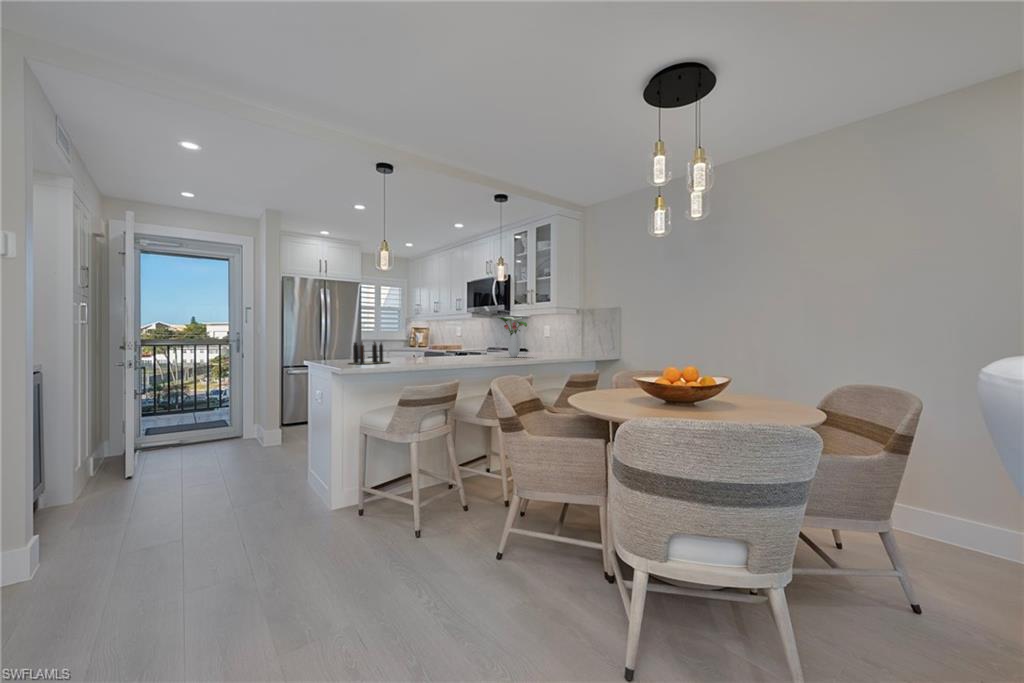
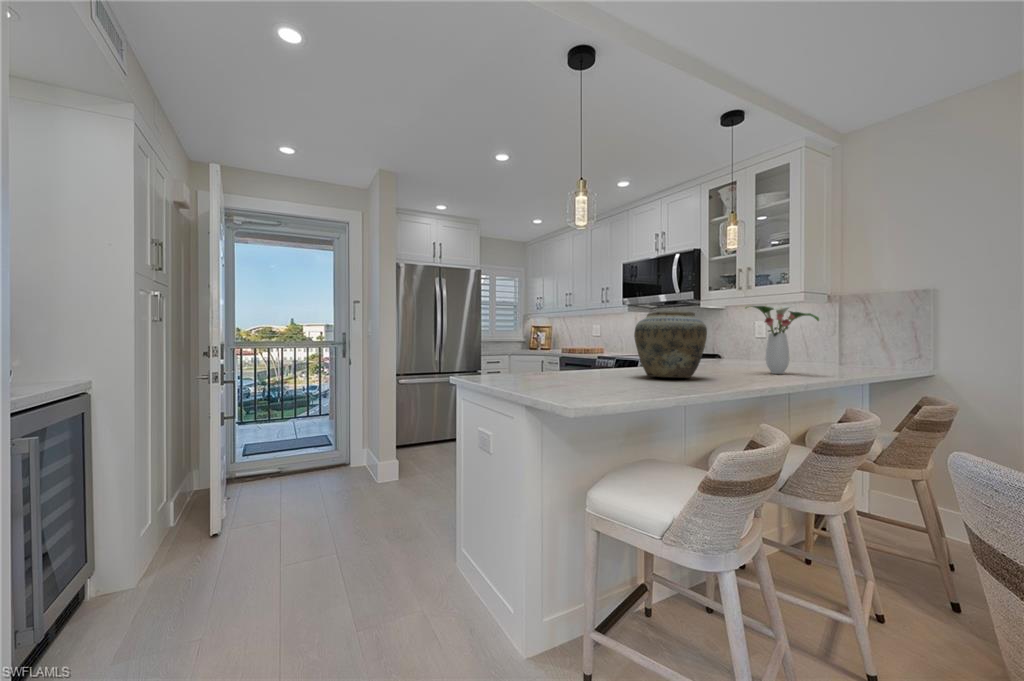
vase: none [422,320,462,359] -> present [634,311,707,378]
candle: present [352,341,388,364] -> none [529,346,614,392]

